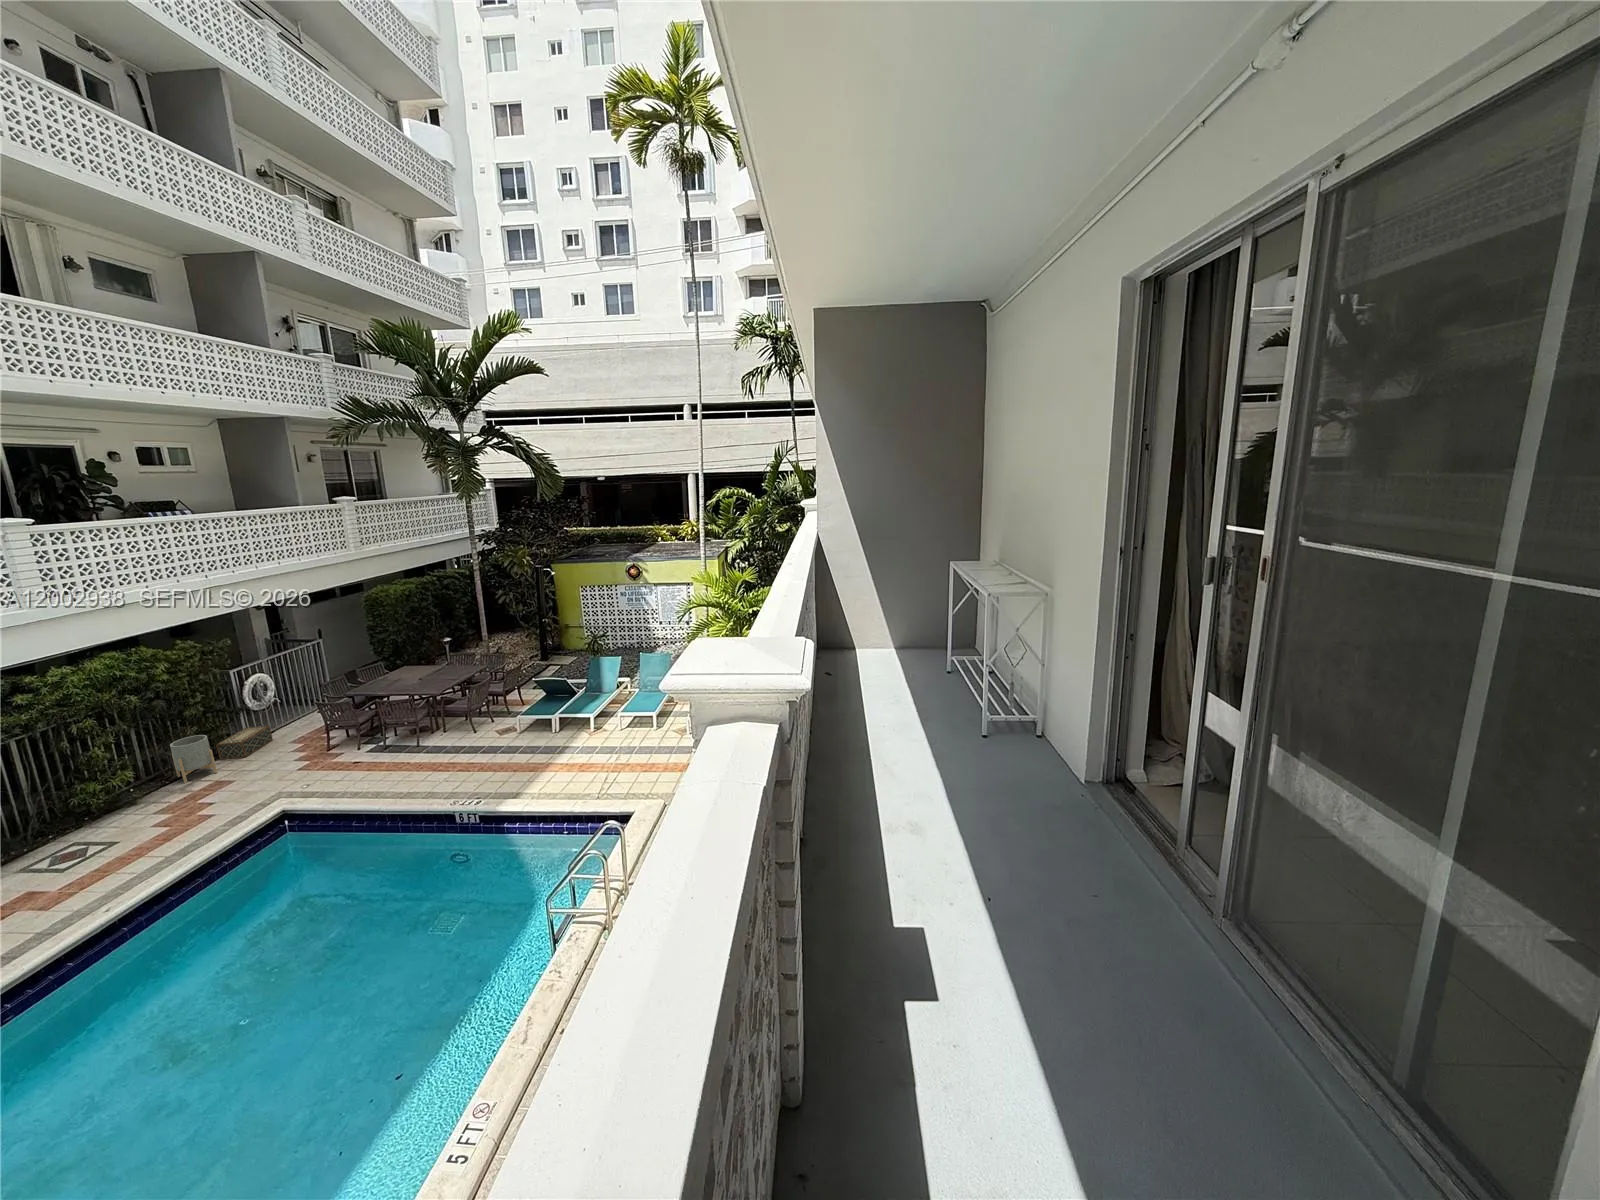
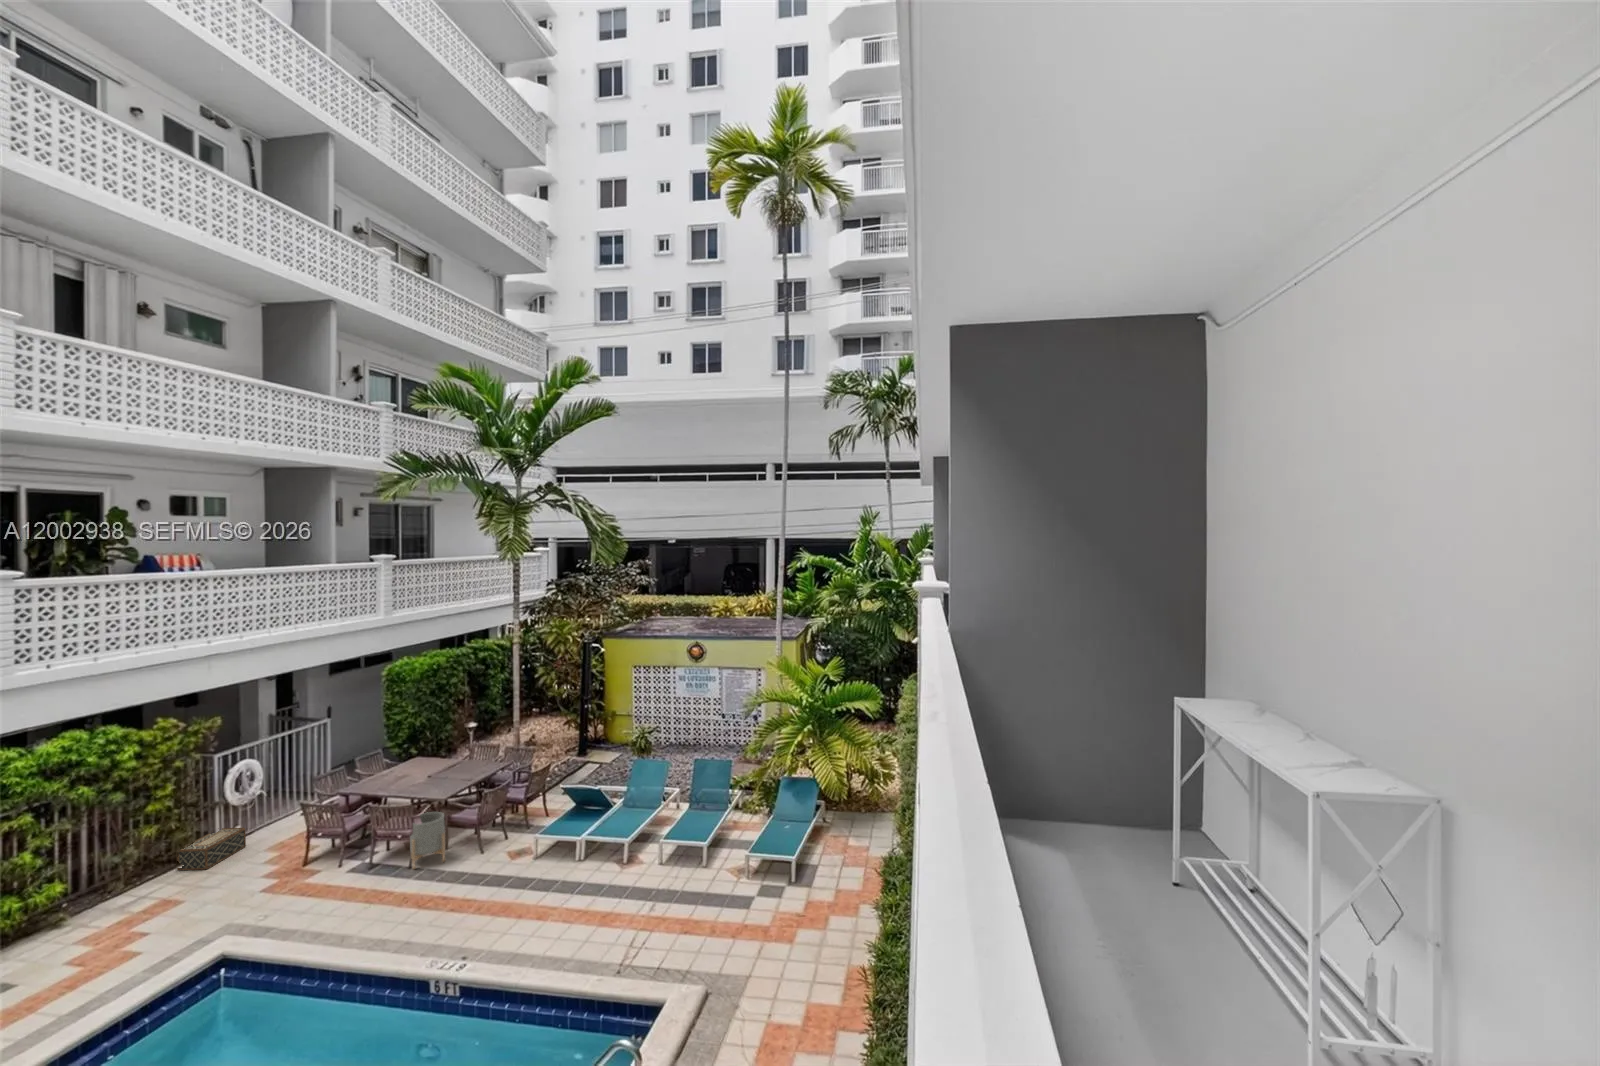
planter: present [170,735,217,783] -> present [410,812,445,869]

